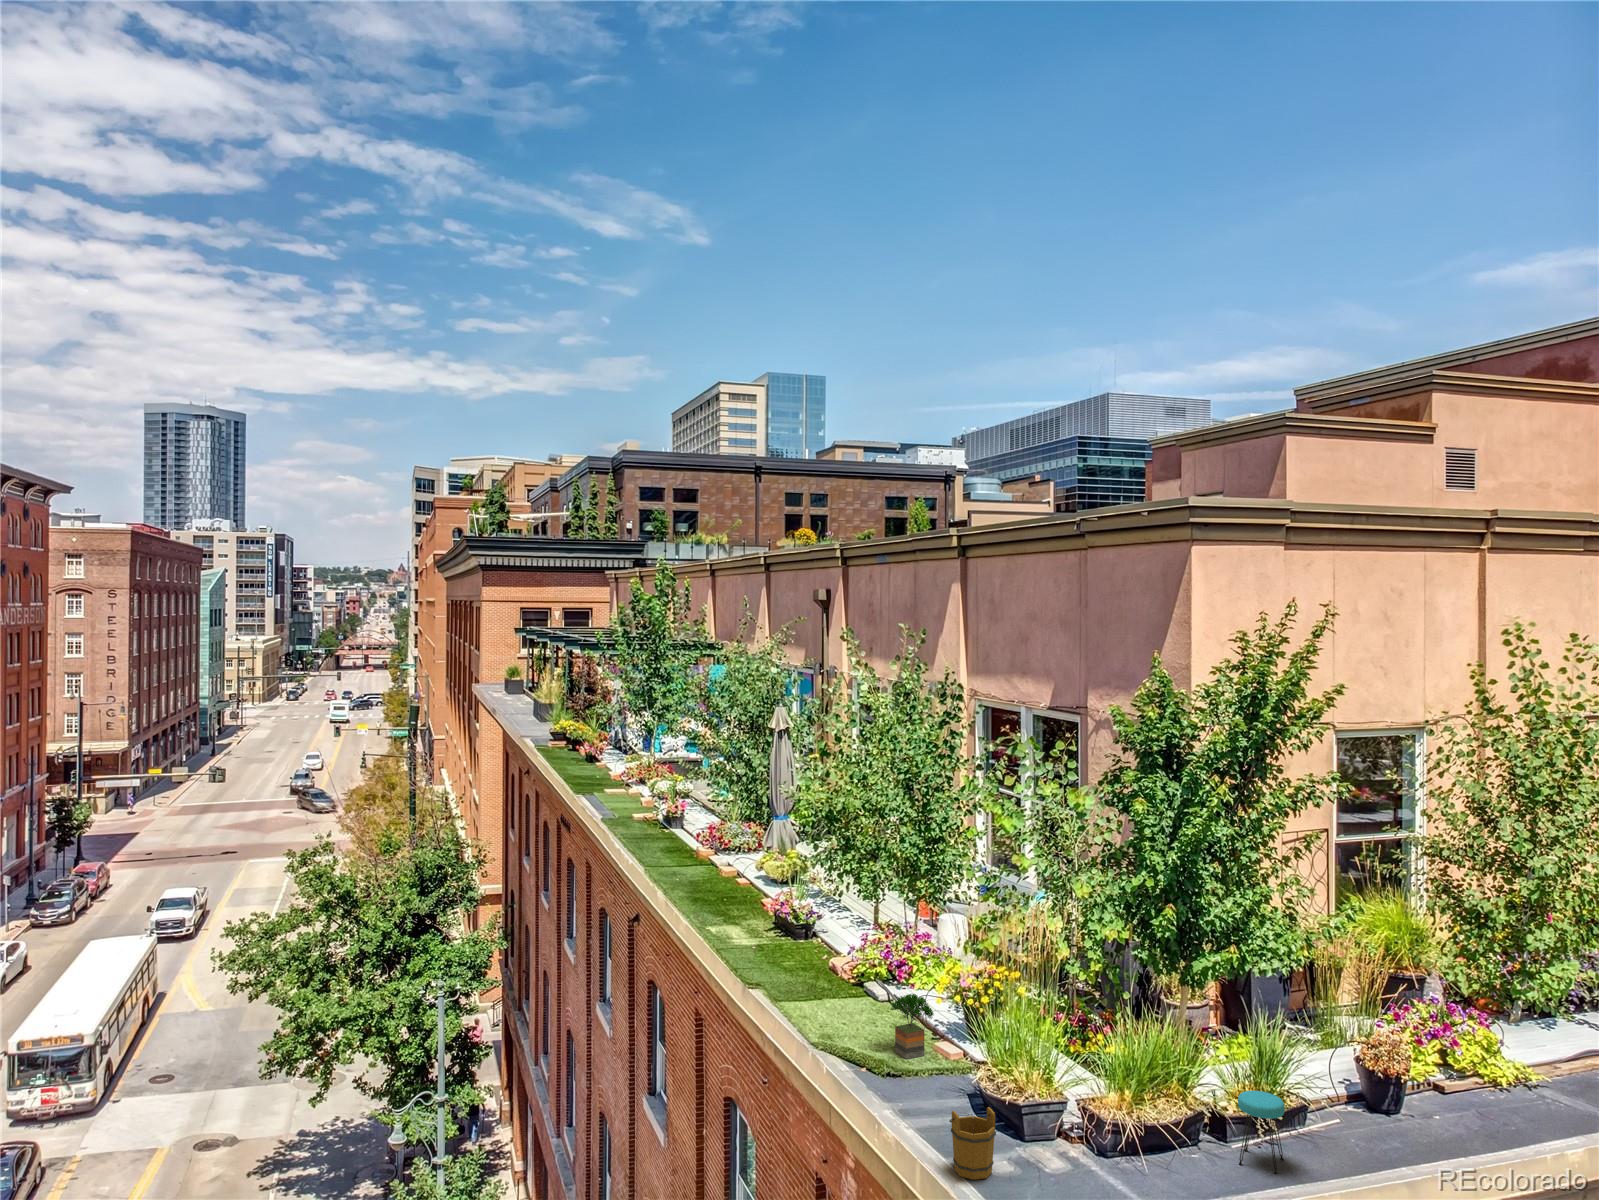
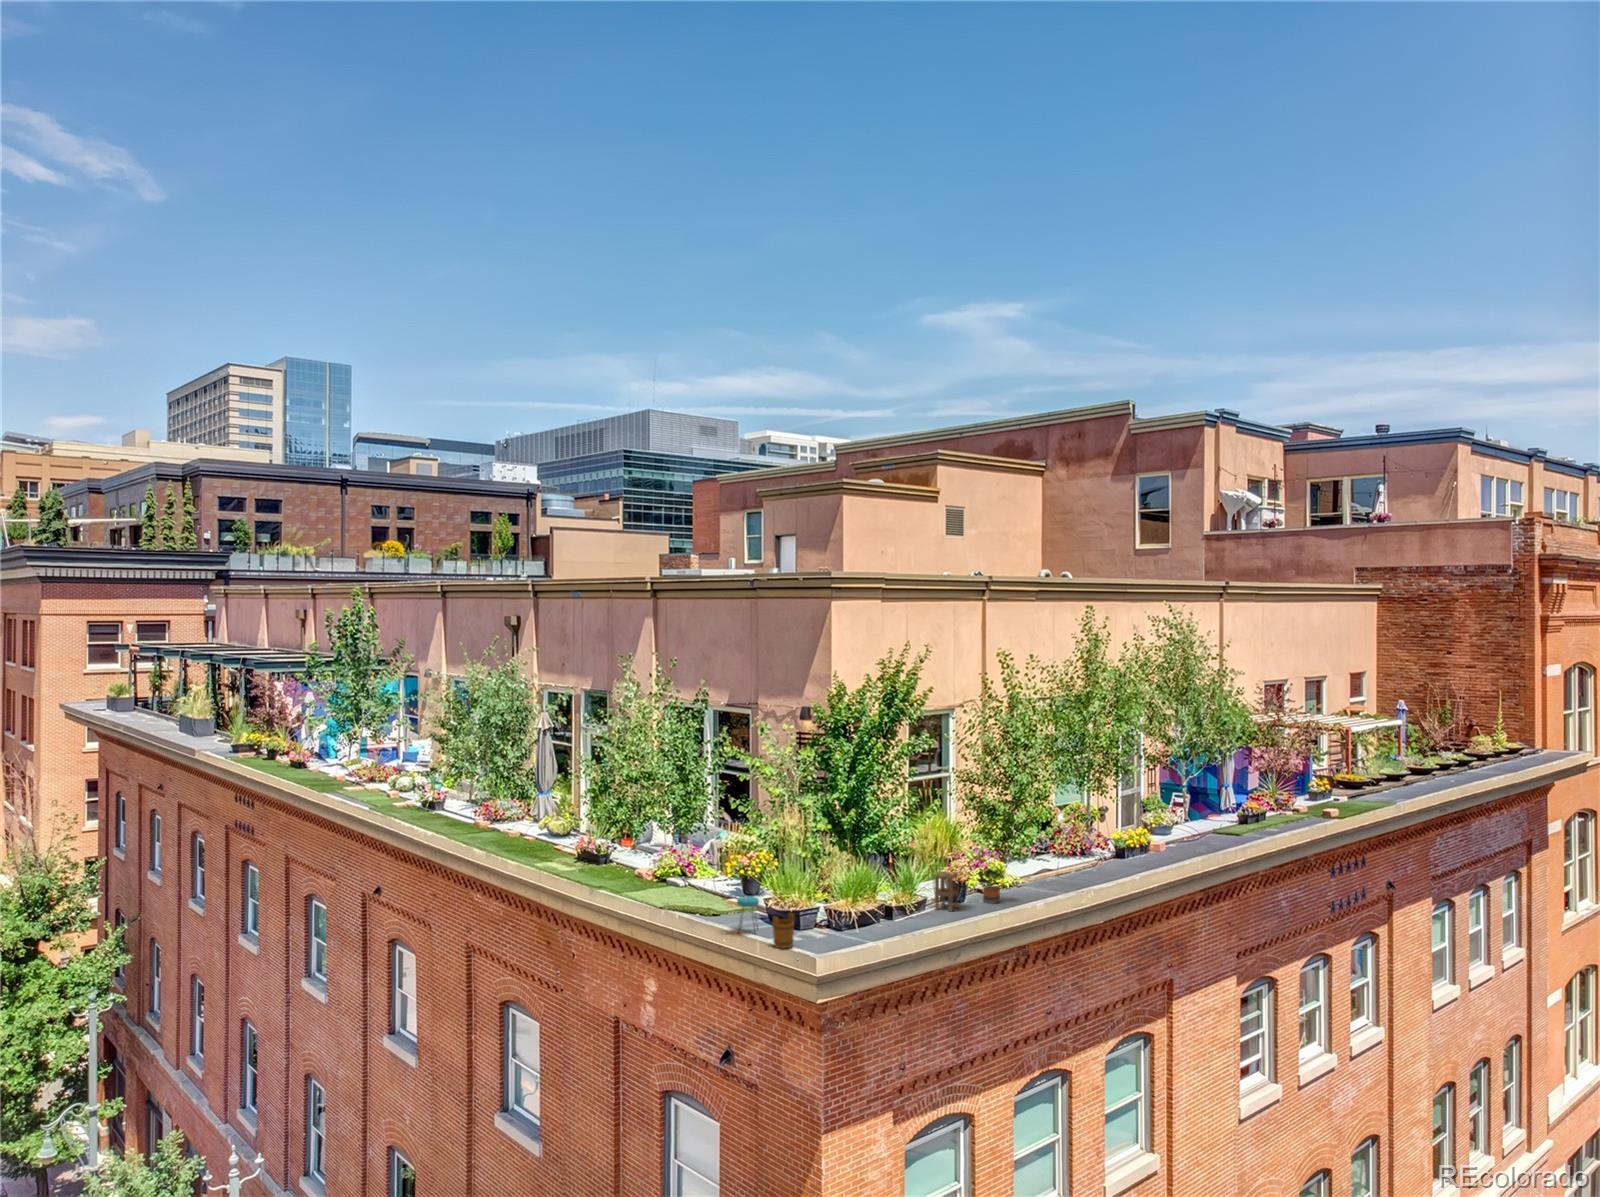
potted tree: present [891,994,934,1059] -> present [981,868,1005,904]
side table: none [1328,1050,1382,1138] -> present [935,871,959,911]
stool: present [1238,1091,1285,1173] -> present [737,897,759,931]

